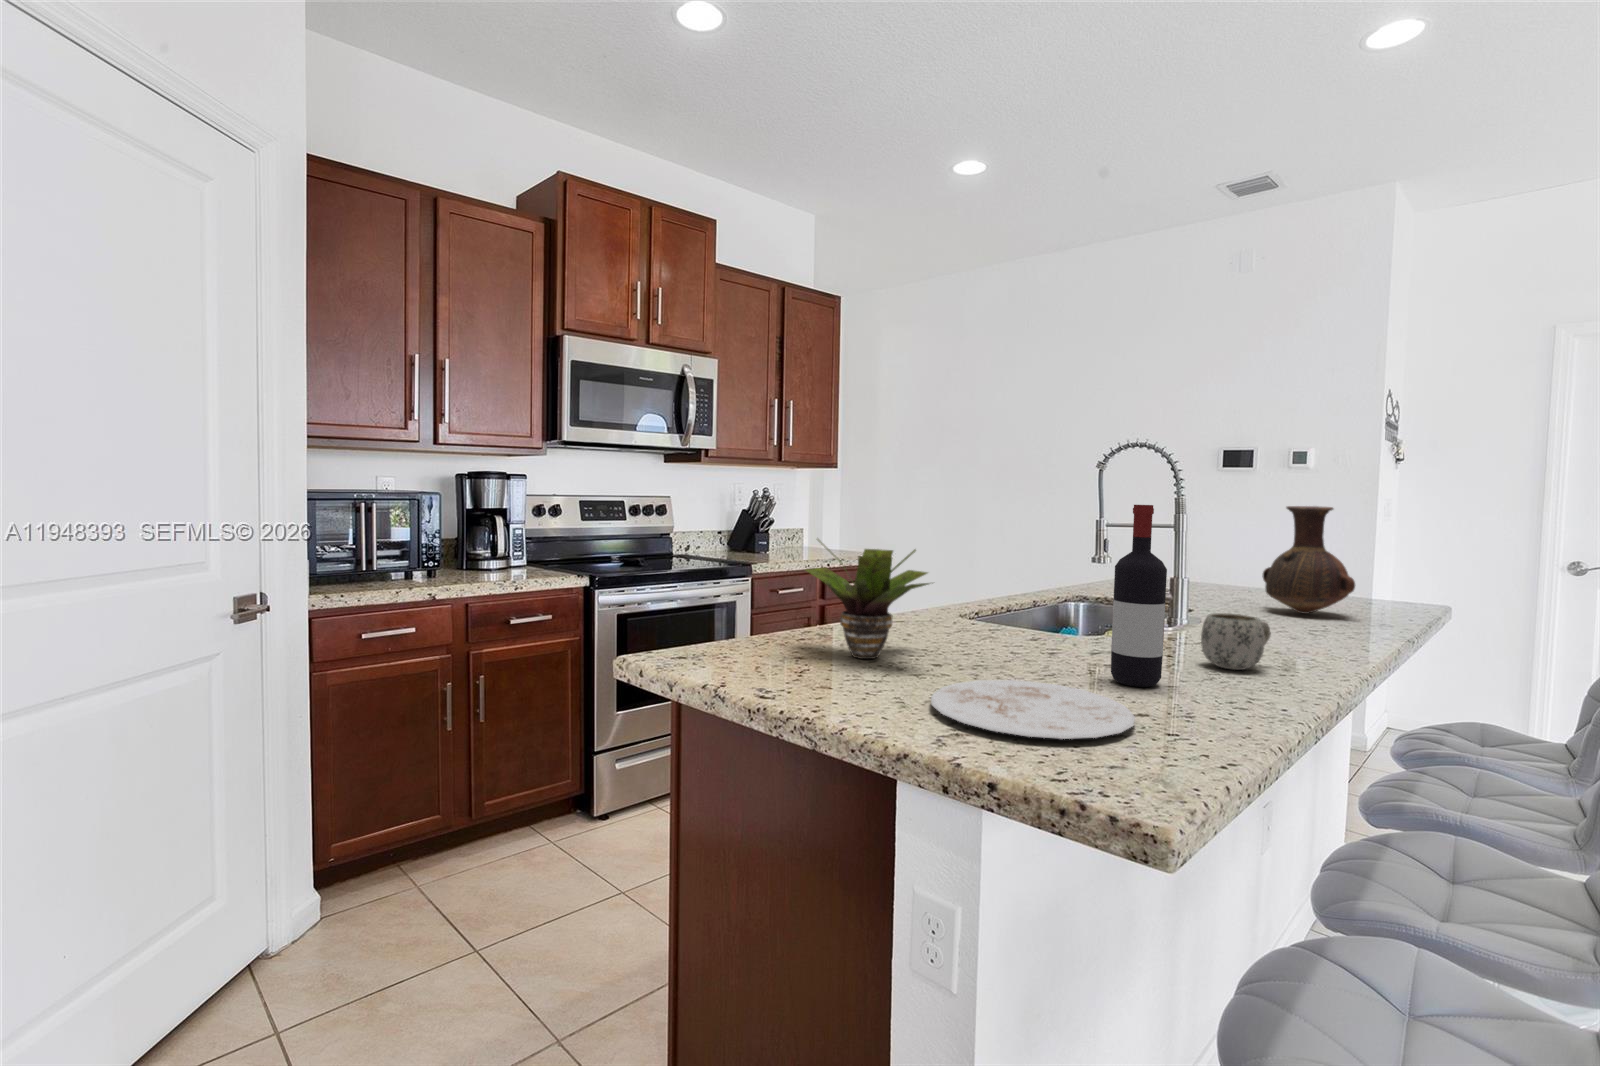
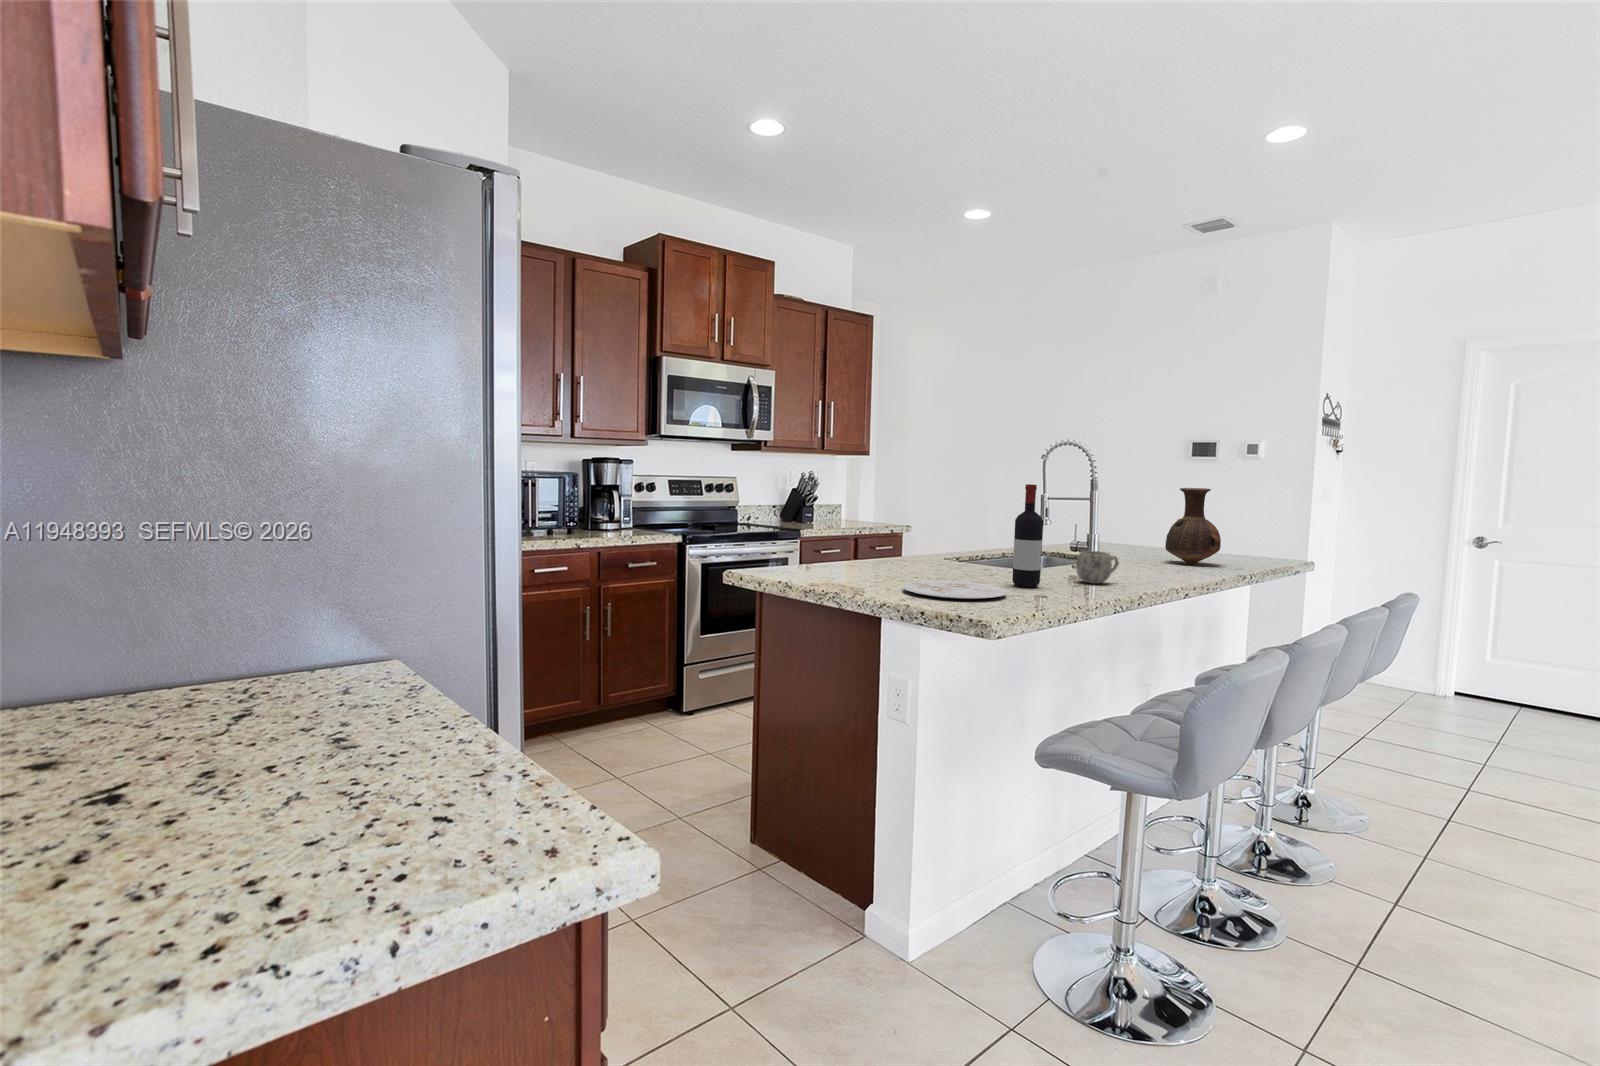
potted plant: present [805,539,929,659] -> none [838,503,914,575]

